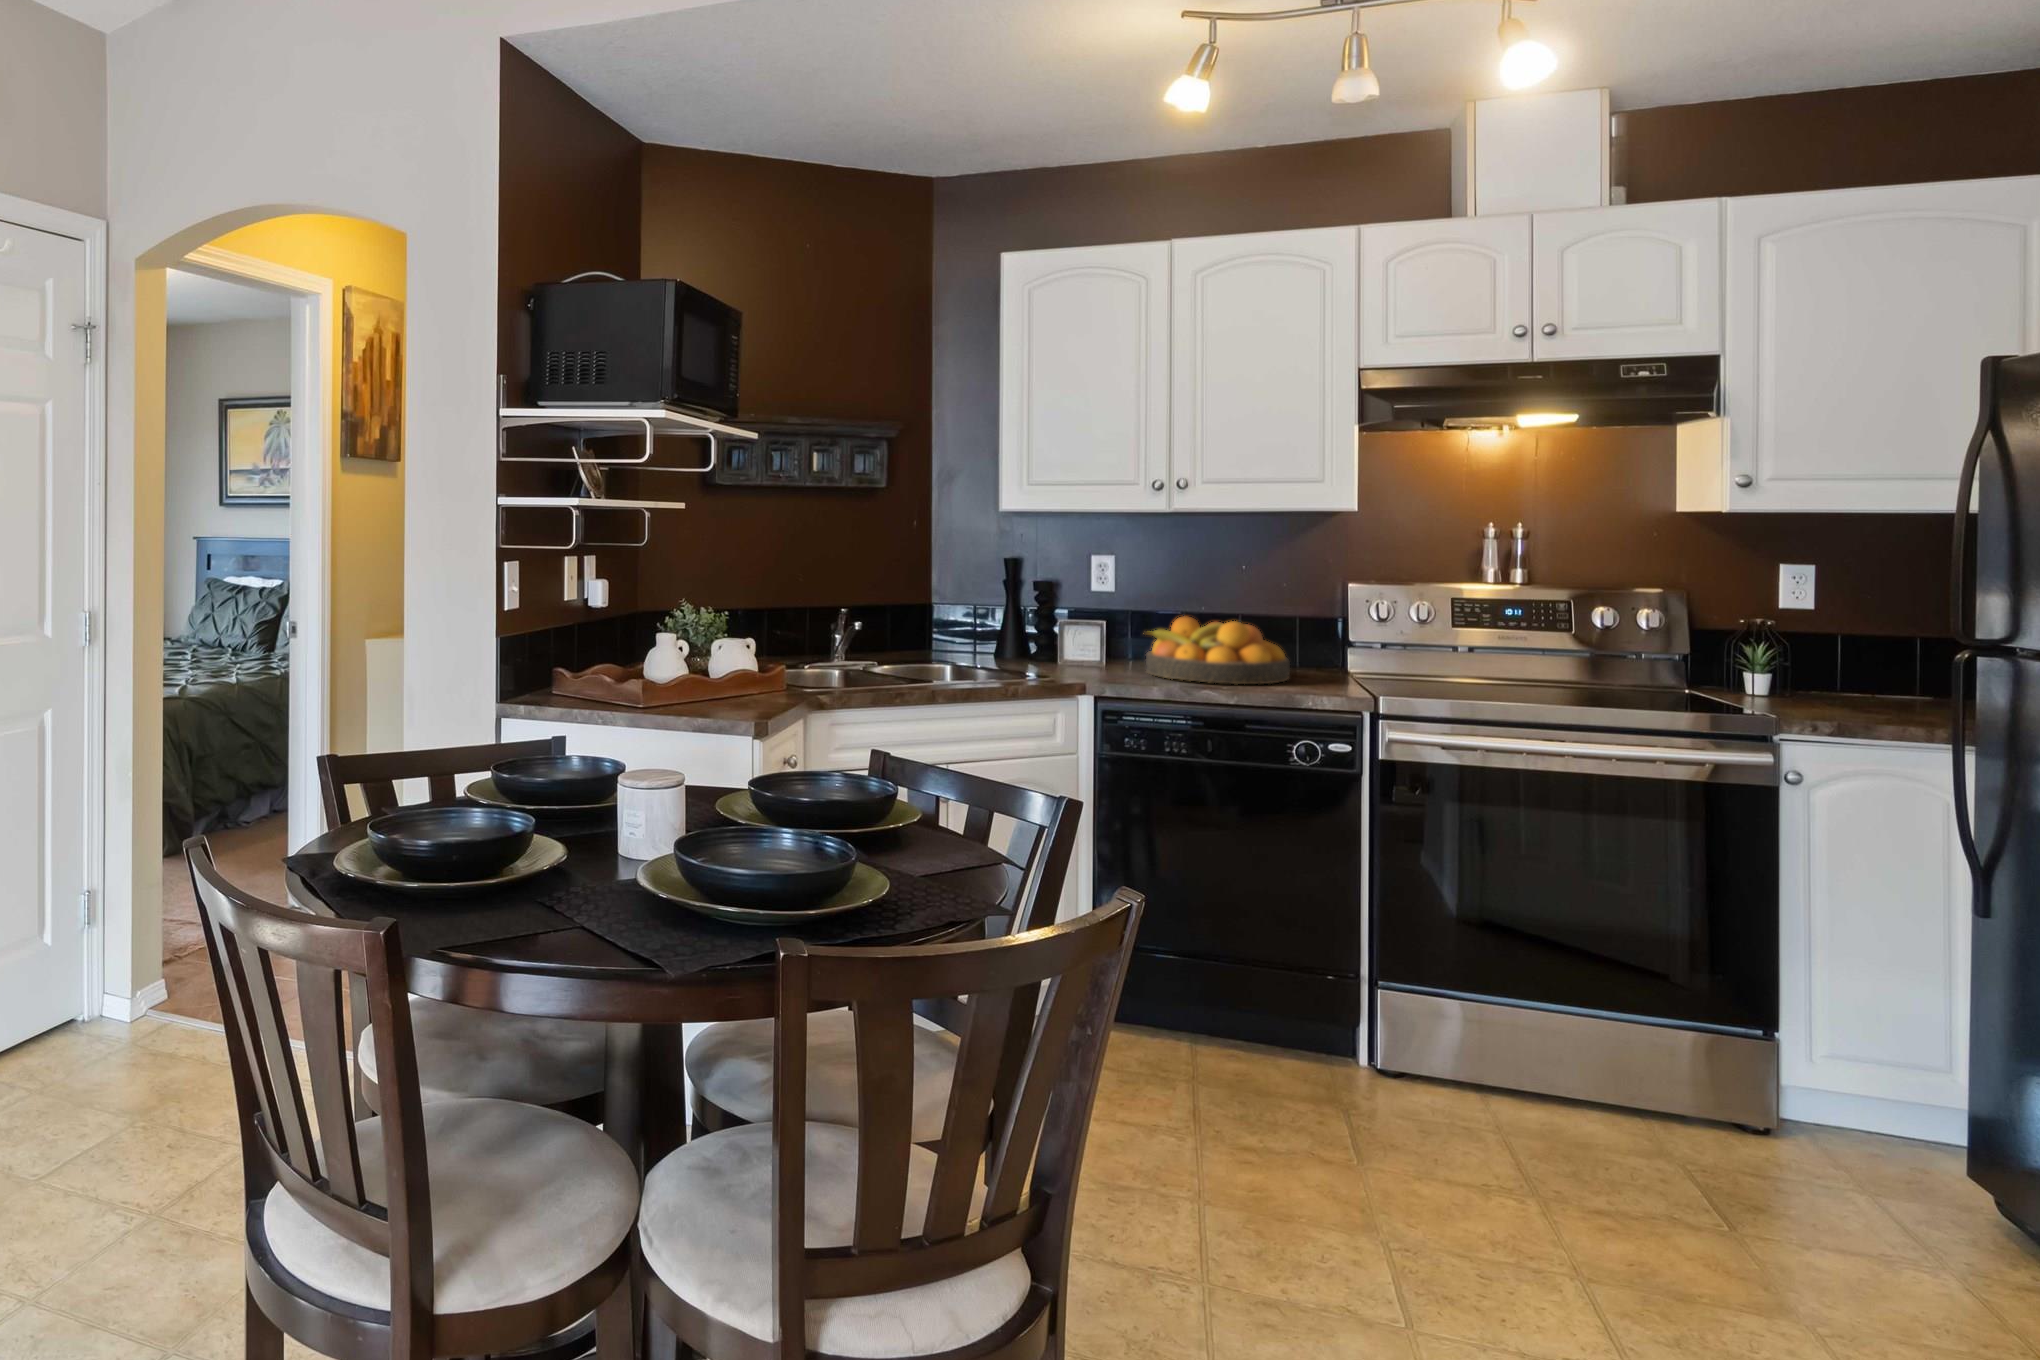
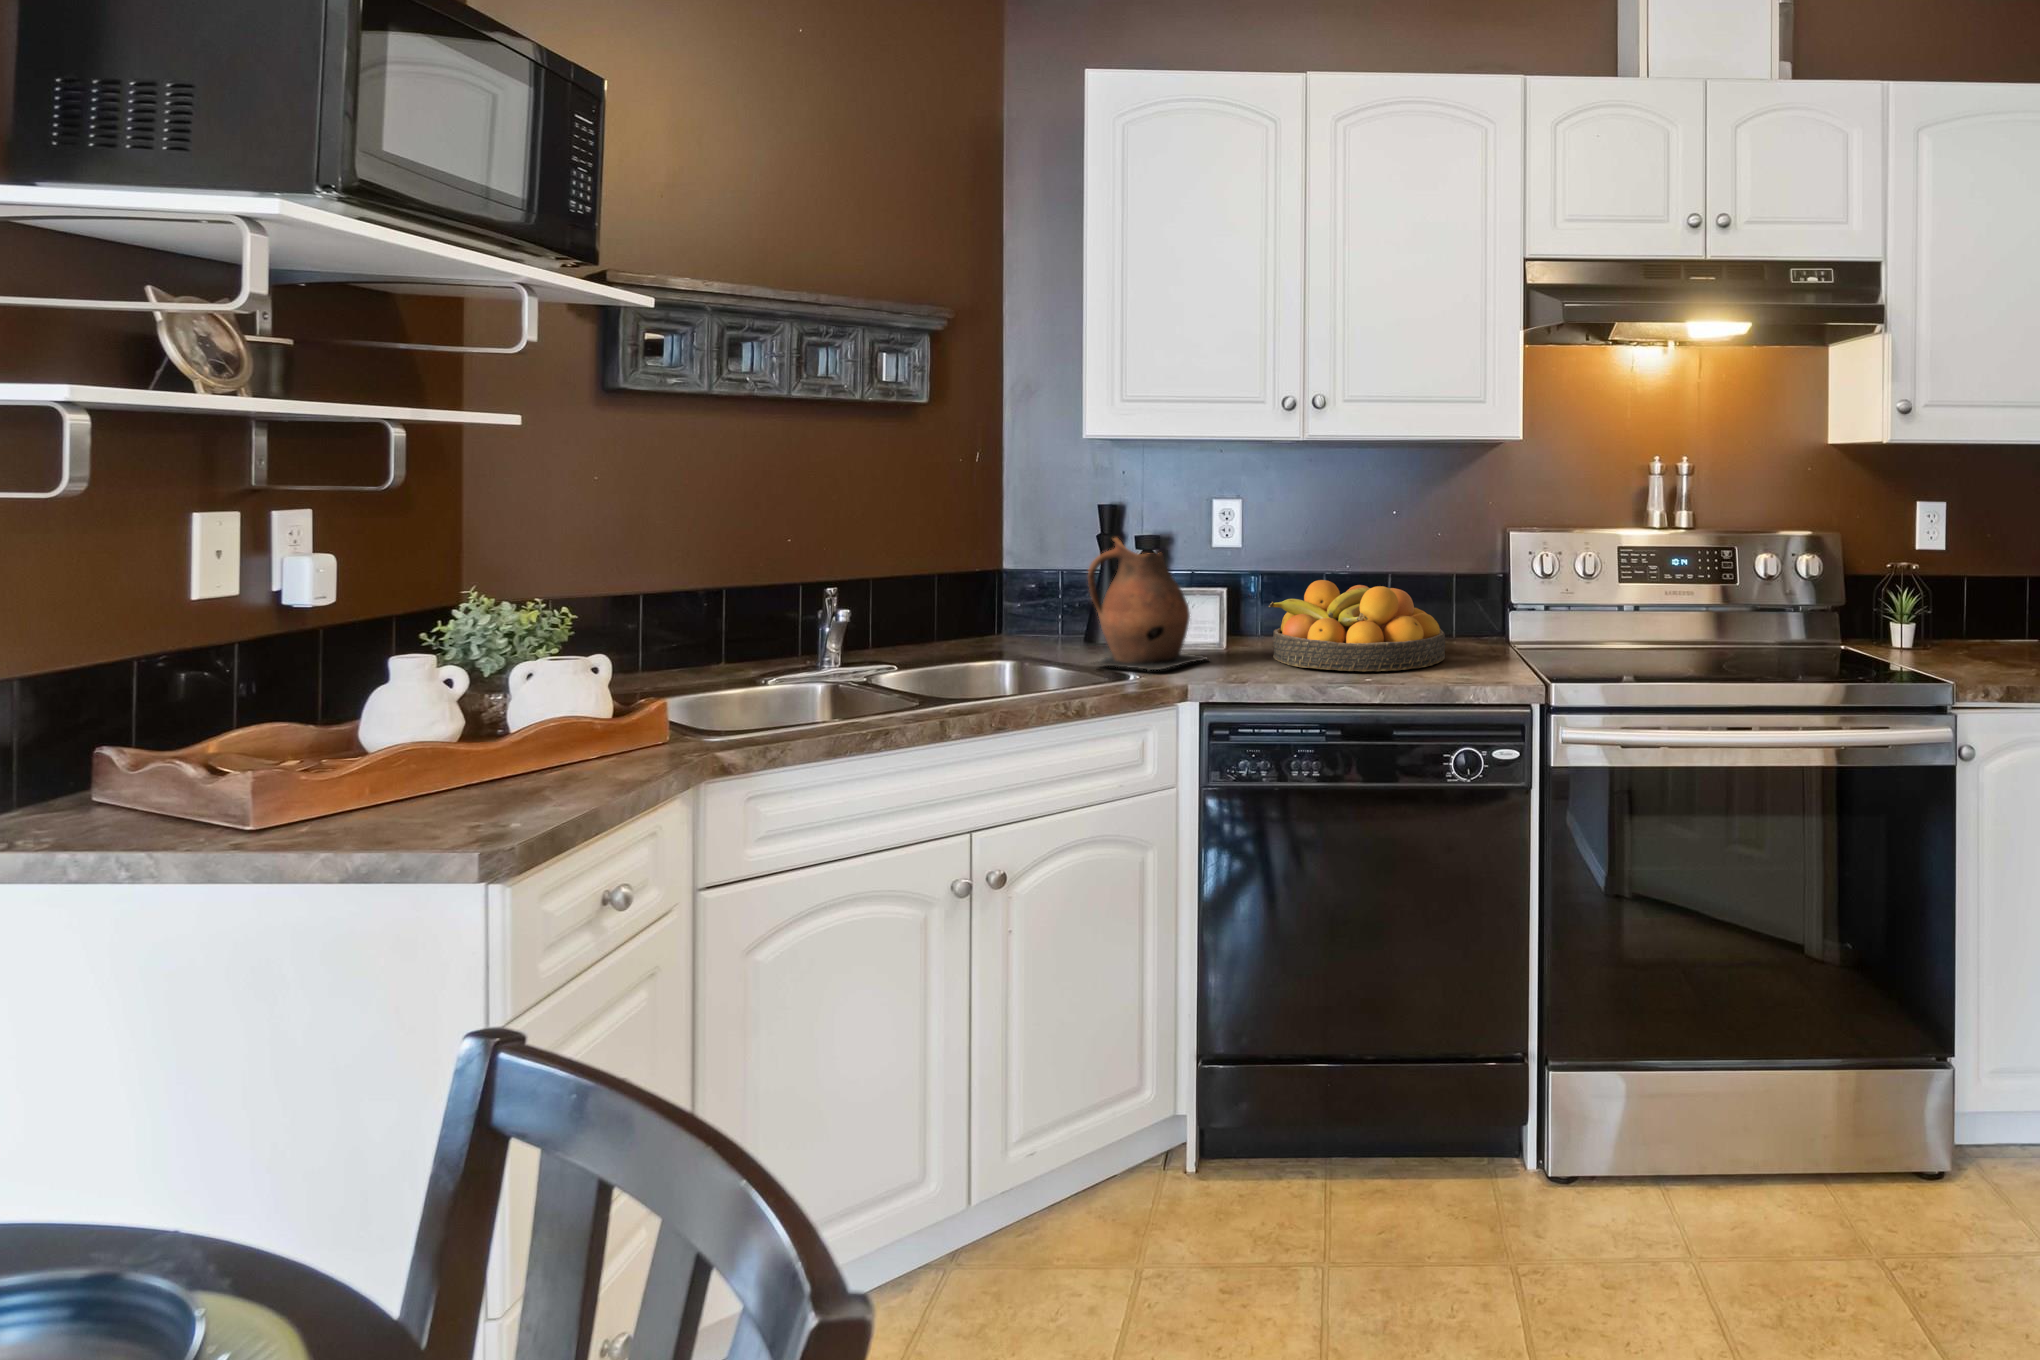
ceramic pitcher: none [1006,582,1097,676] -> present [1088,538,1207,671]

